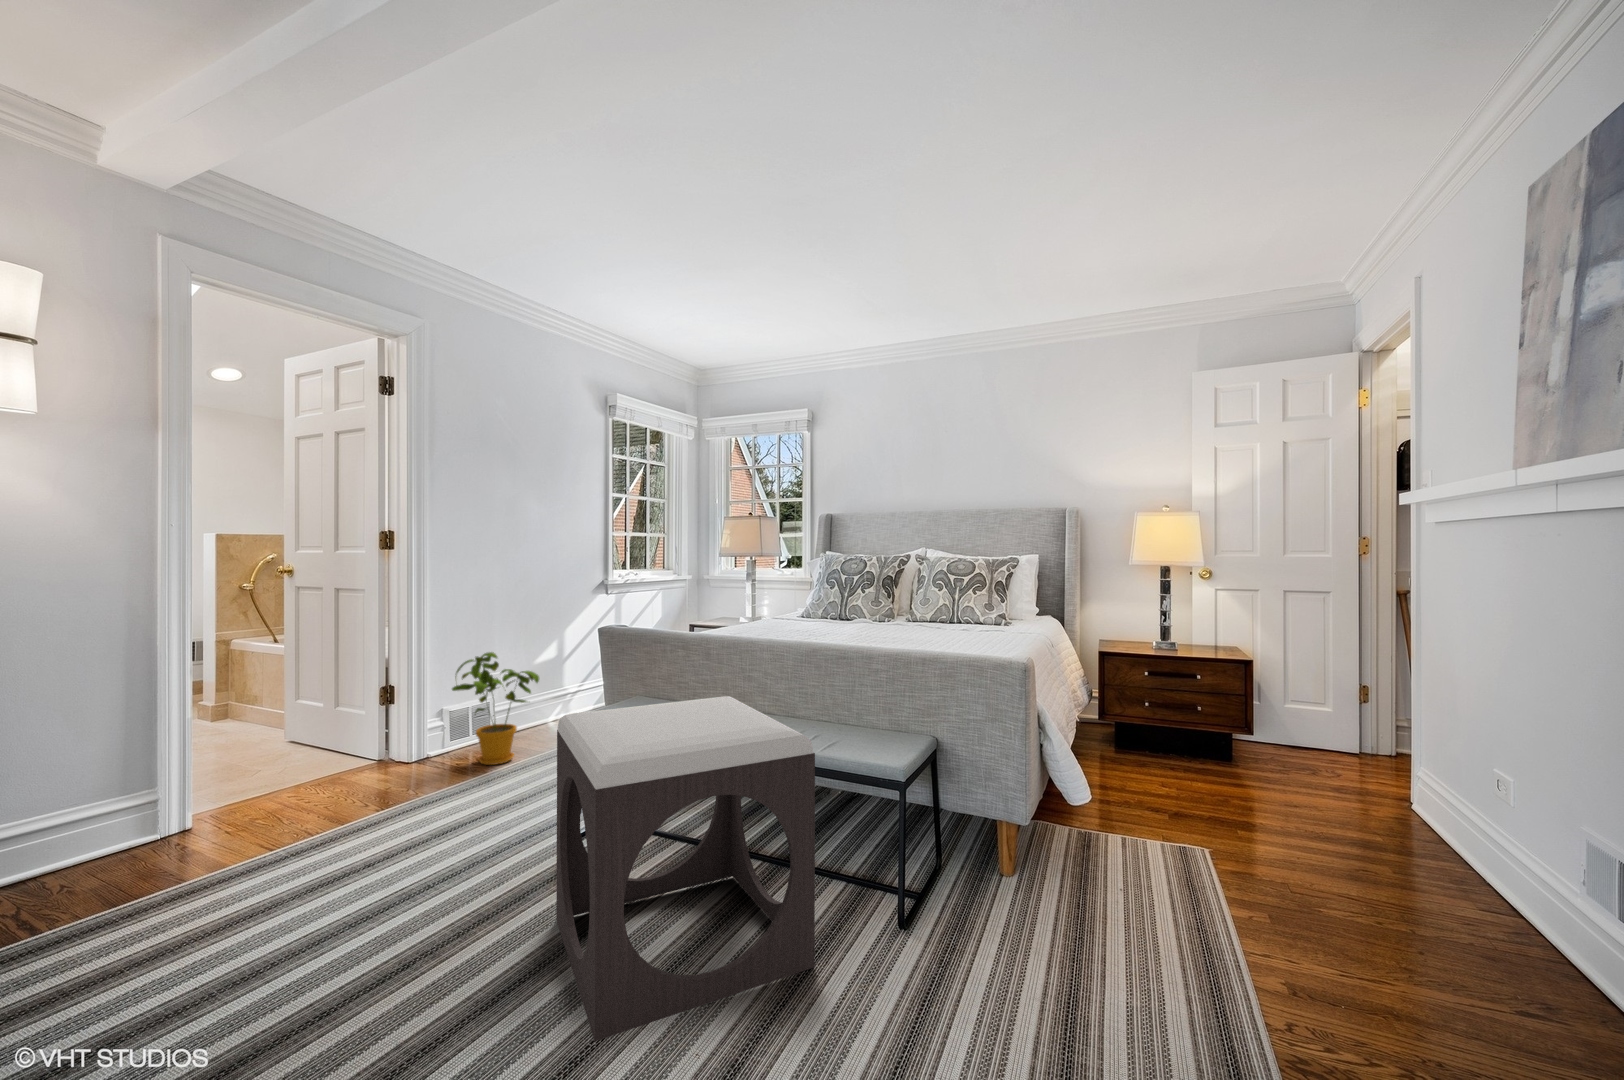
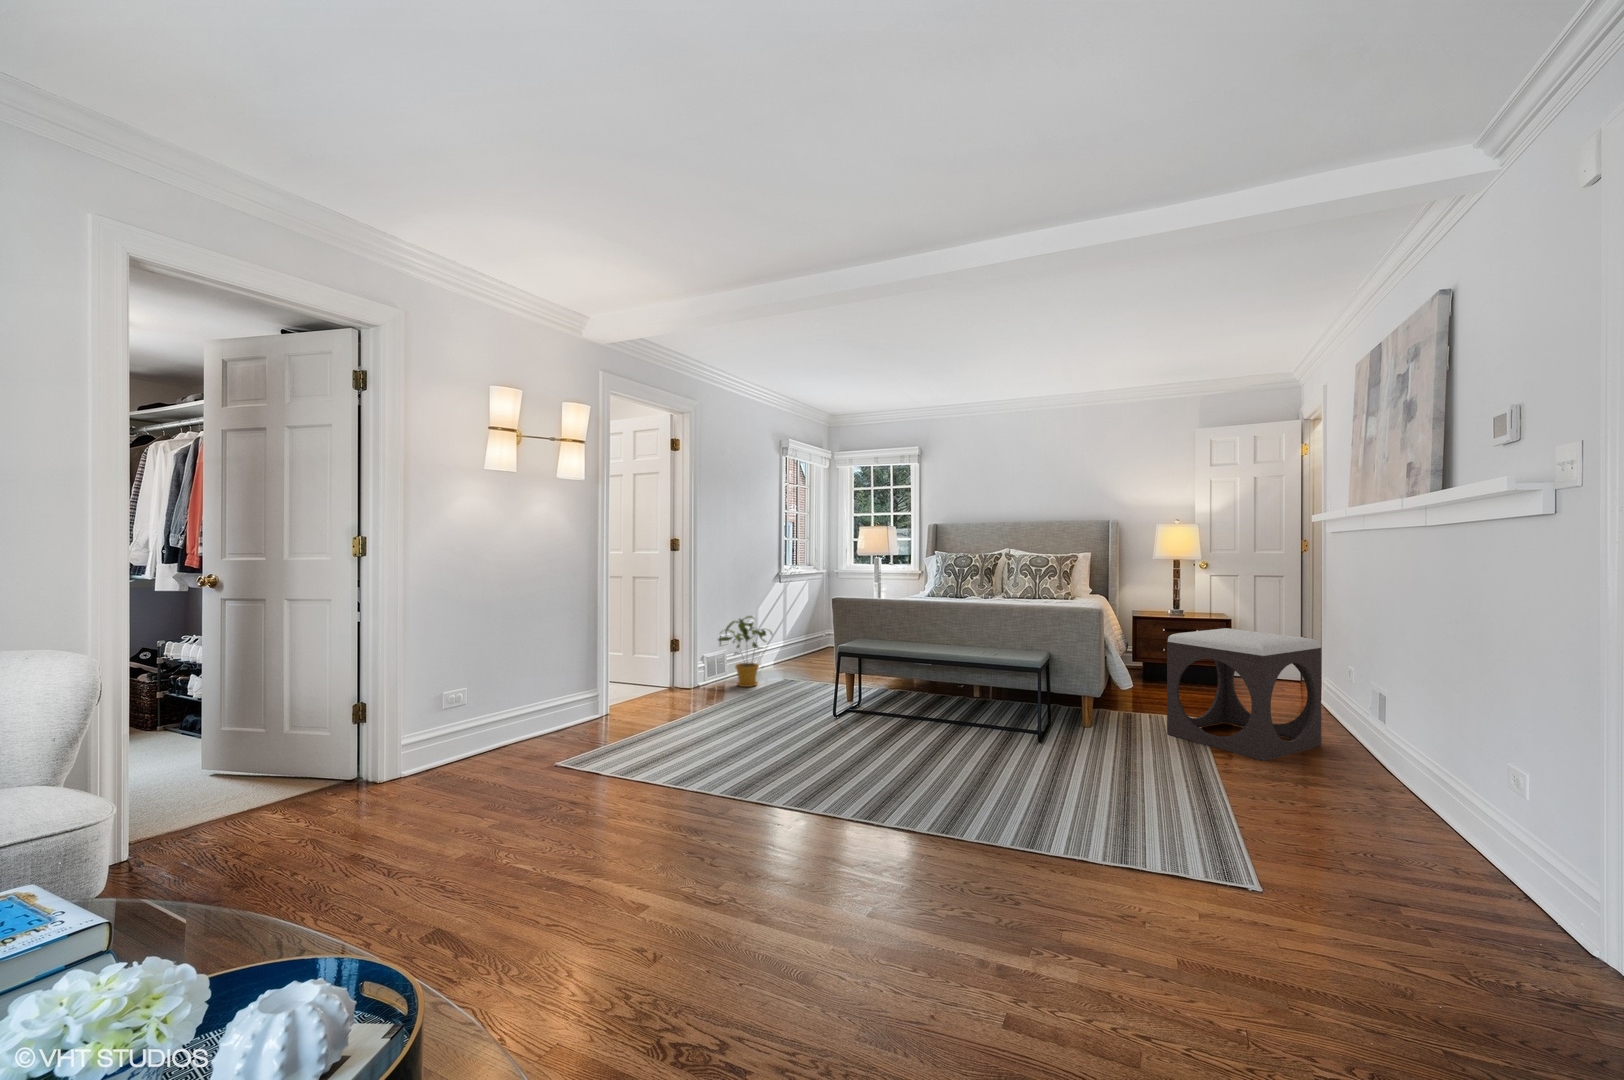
footstool: present [556,696,815,1041] -> present [1167,628,1321,761]

